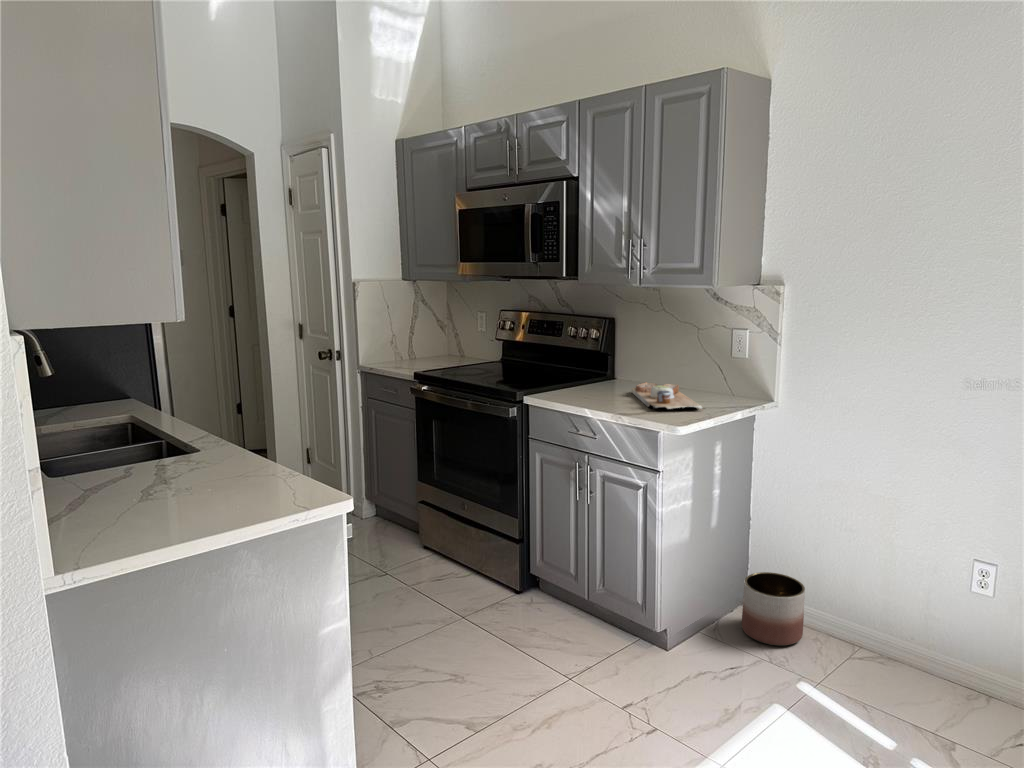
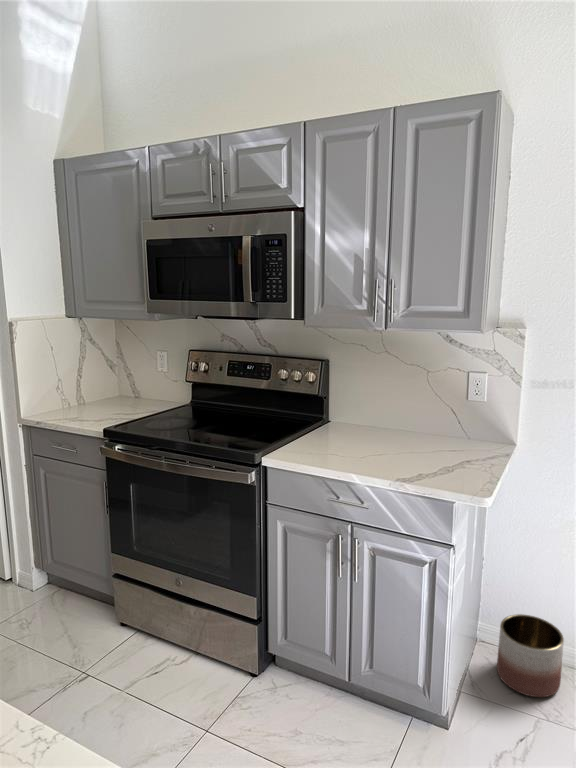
cutting board: present [632,382,703,410] -> none [370,430,475,471]

